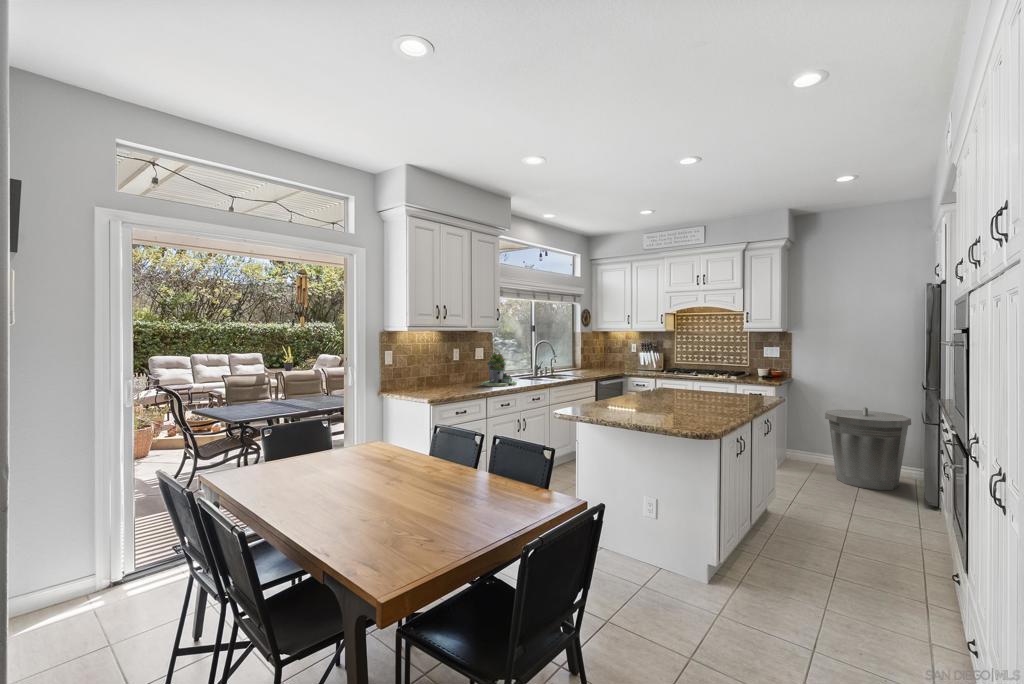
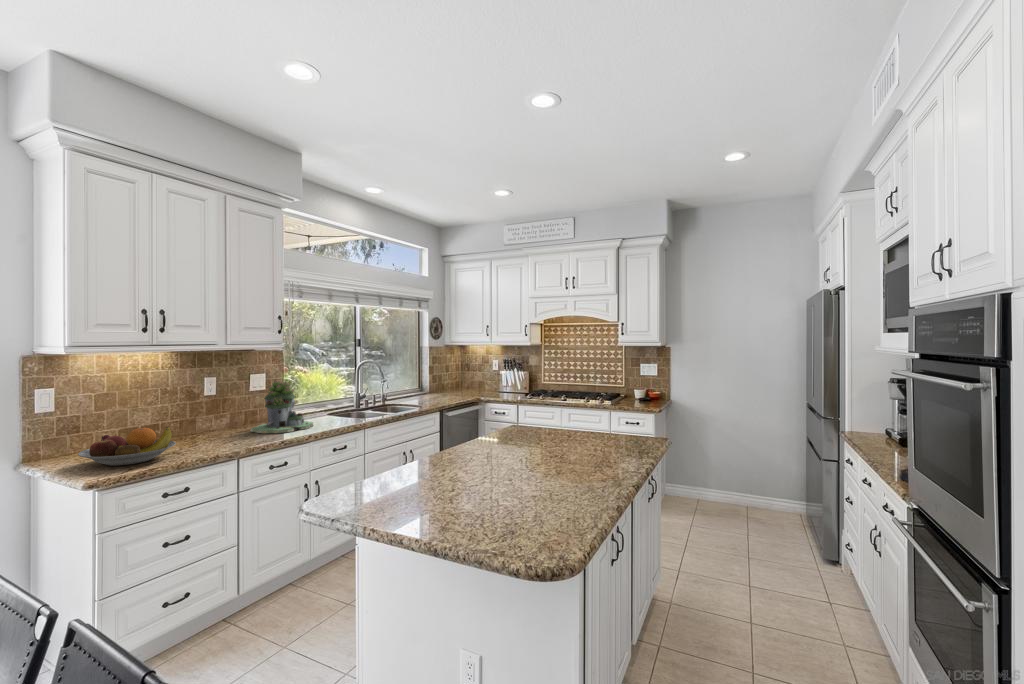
fruit bowl: none [413,376,457,396] -> present [78,427,176,466]
trash can: present [825,407,911,490] -> none [709,435,800,537]

